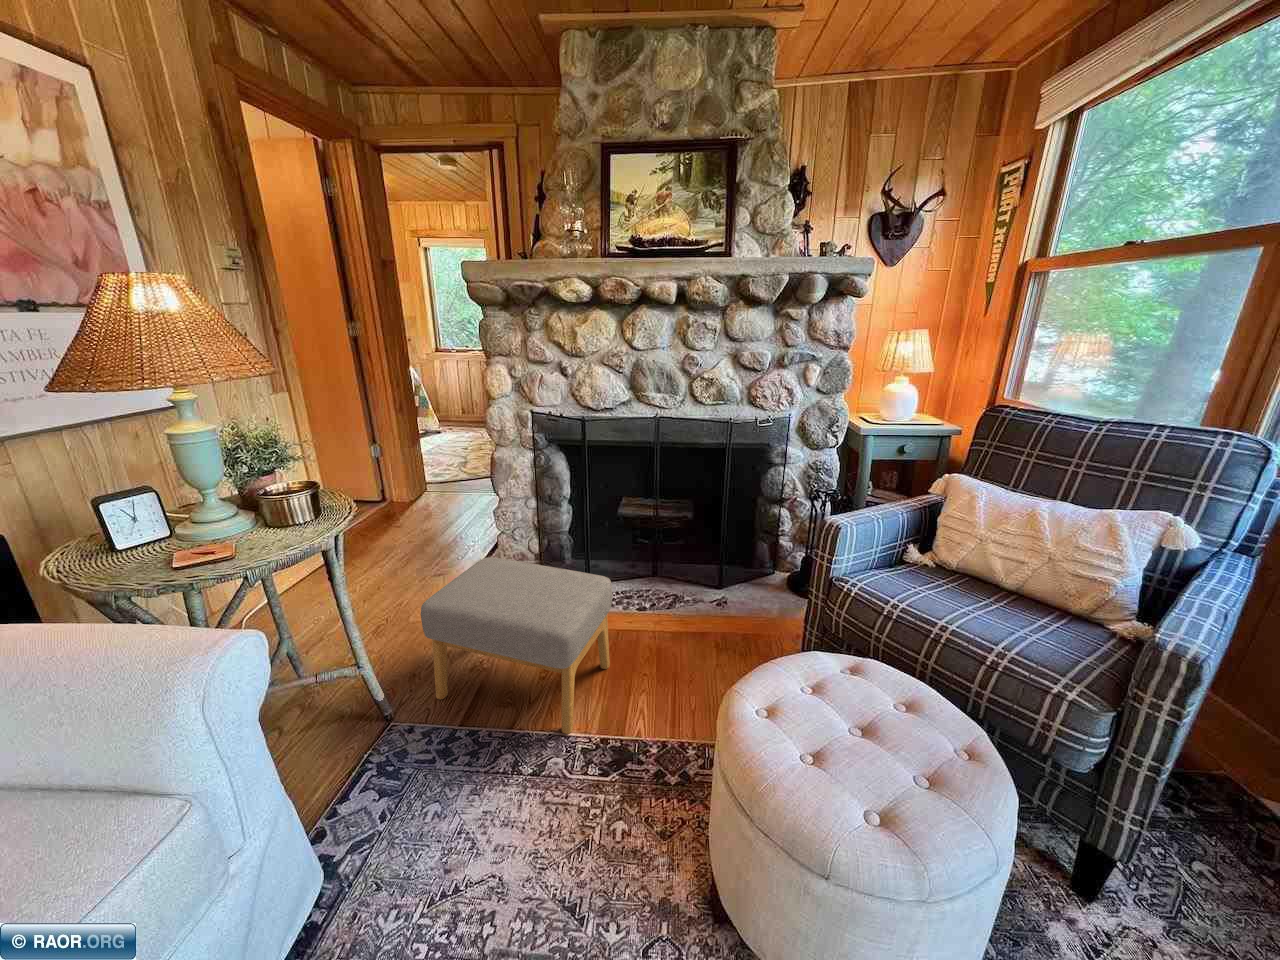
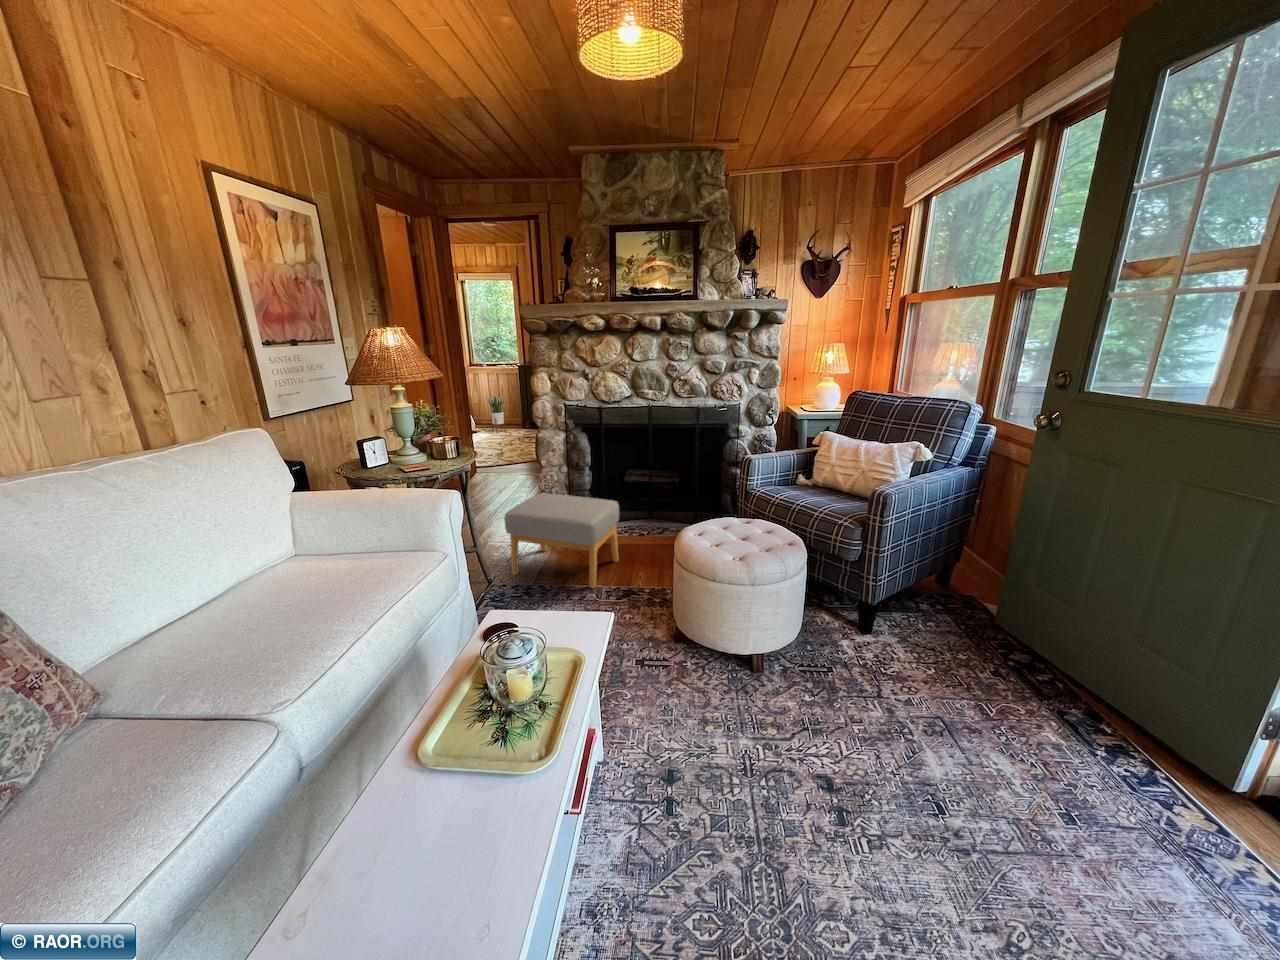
potted plant: none [441,380,467,432] -> present [486,394,506,433]

